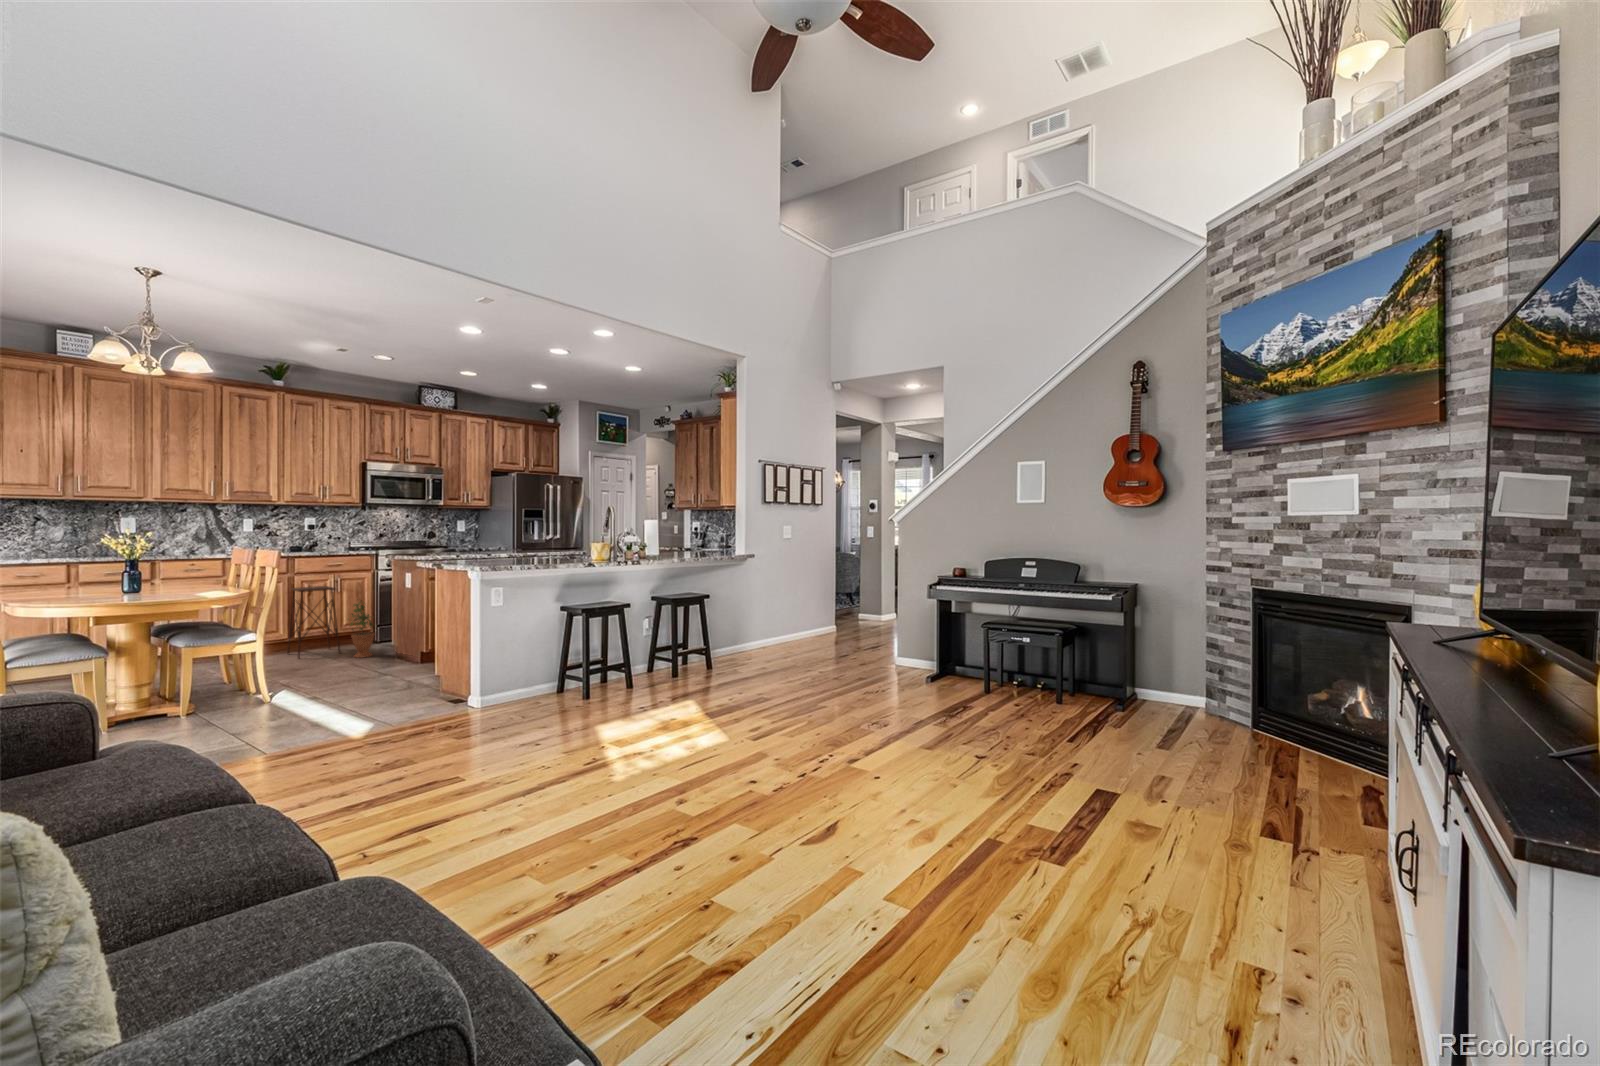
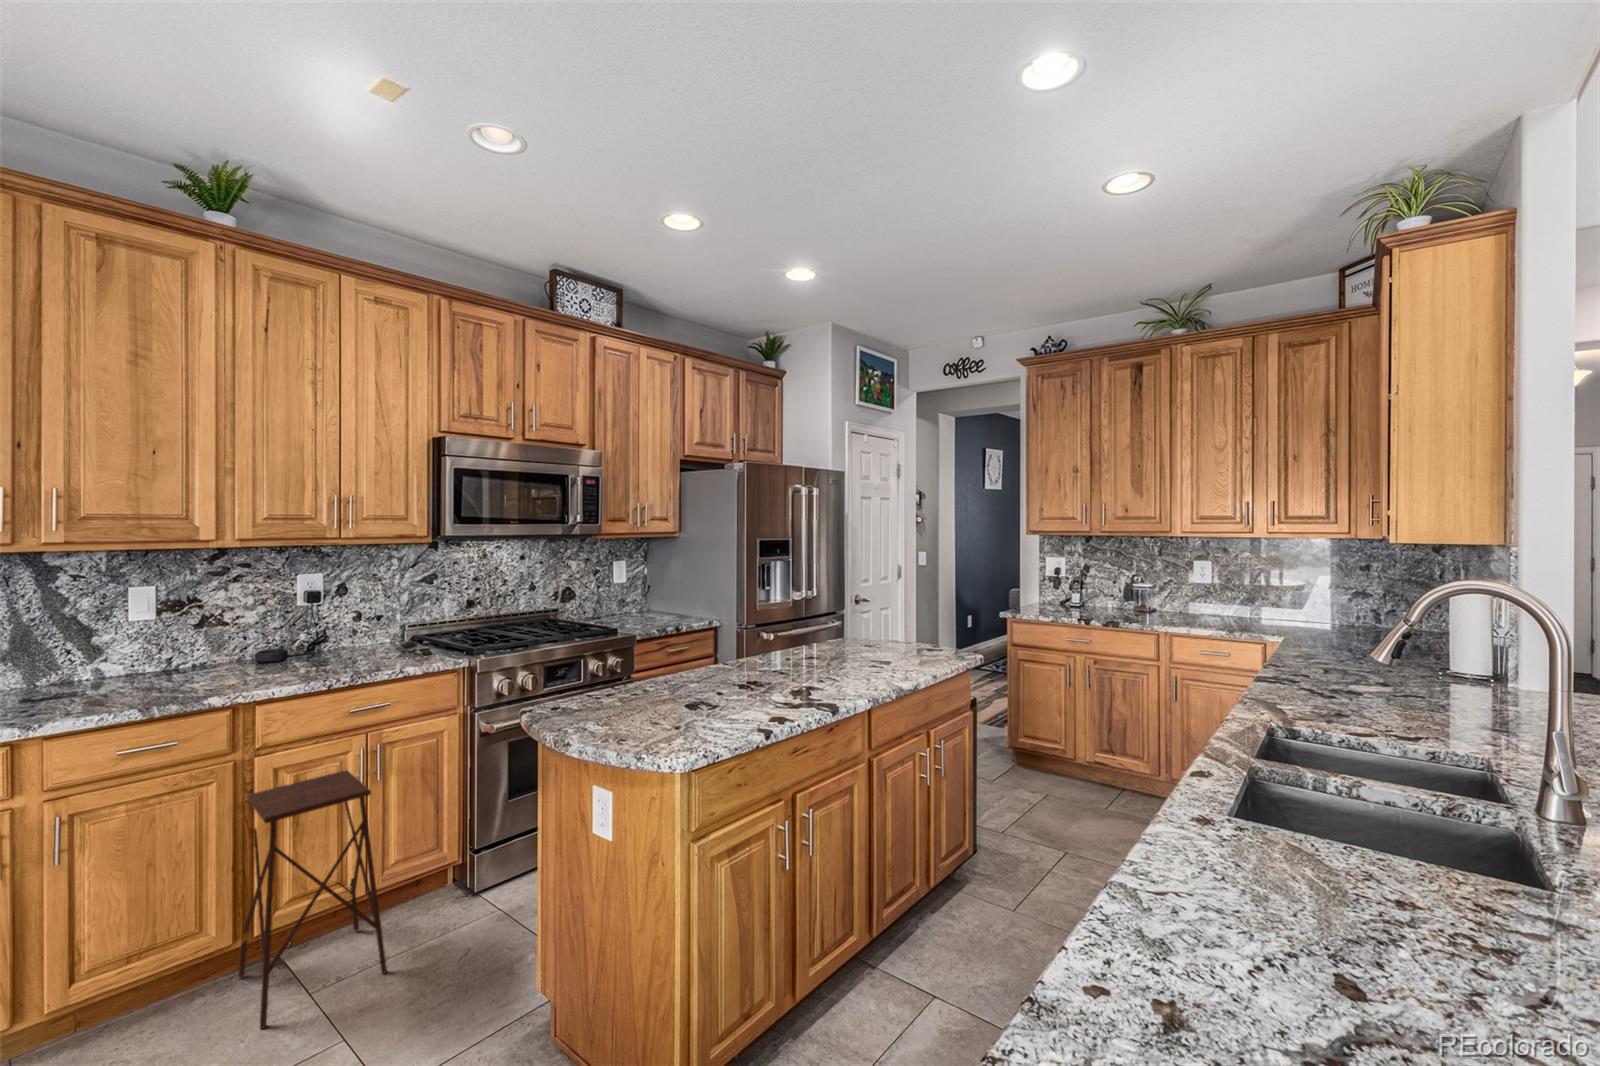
potted plant: present [351,602,375,658] -> none [406,833,483,1020]

